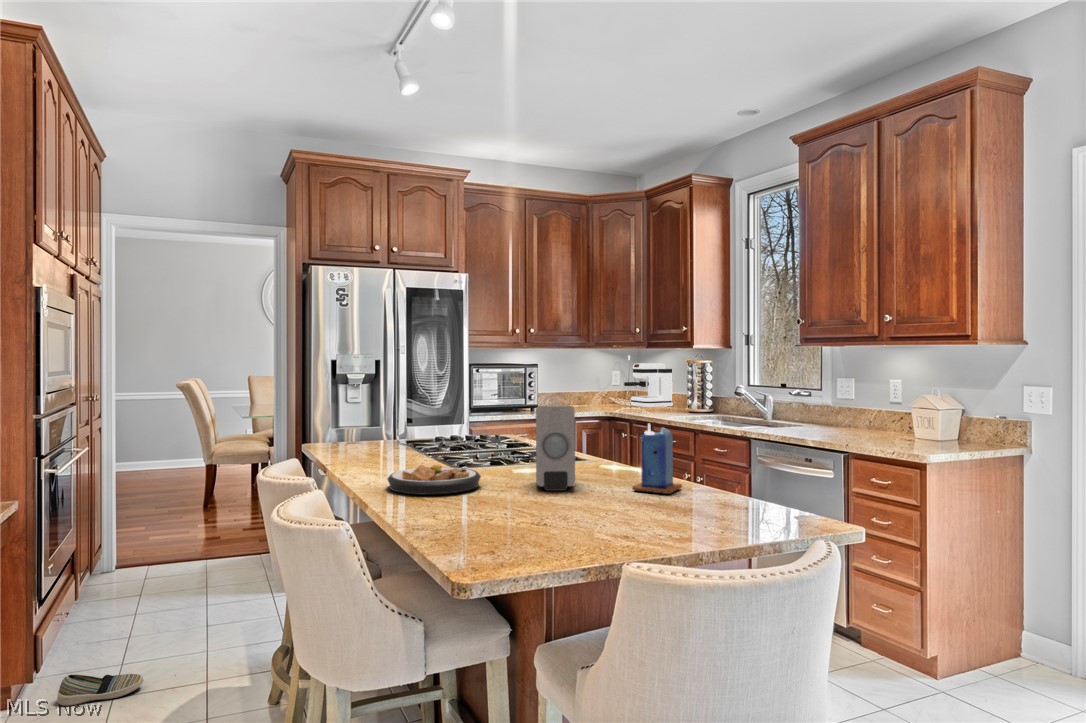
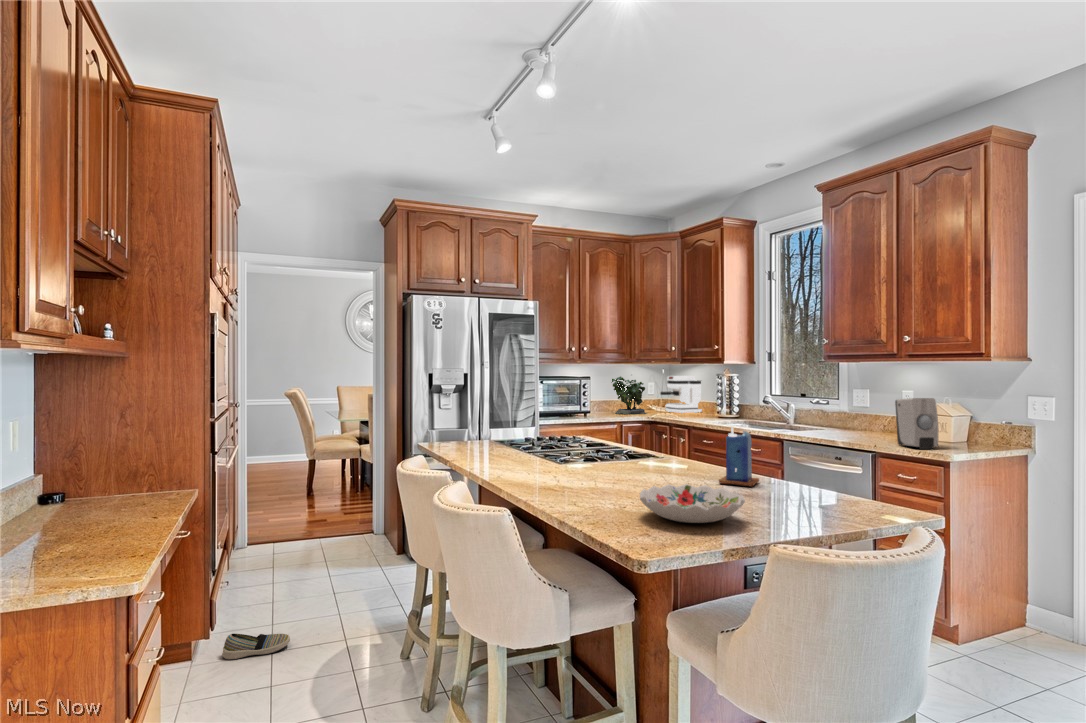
potted plant: none [566,362,609,409] -> present [612,376,647,414]
soap dispenser: present [536,406,575,491] -> present [895,398,939,449]
plate: present [387,465,481,495] -> none [512,461,590,486]
decorative bowl: none [507,492,630,538] -> present [640,484,745,523]

